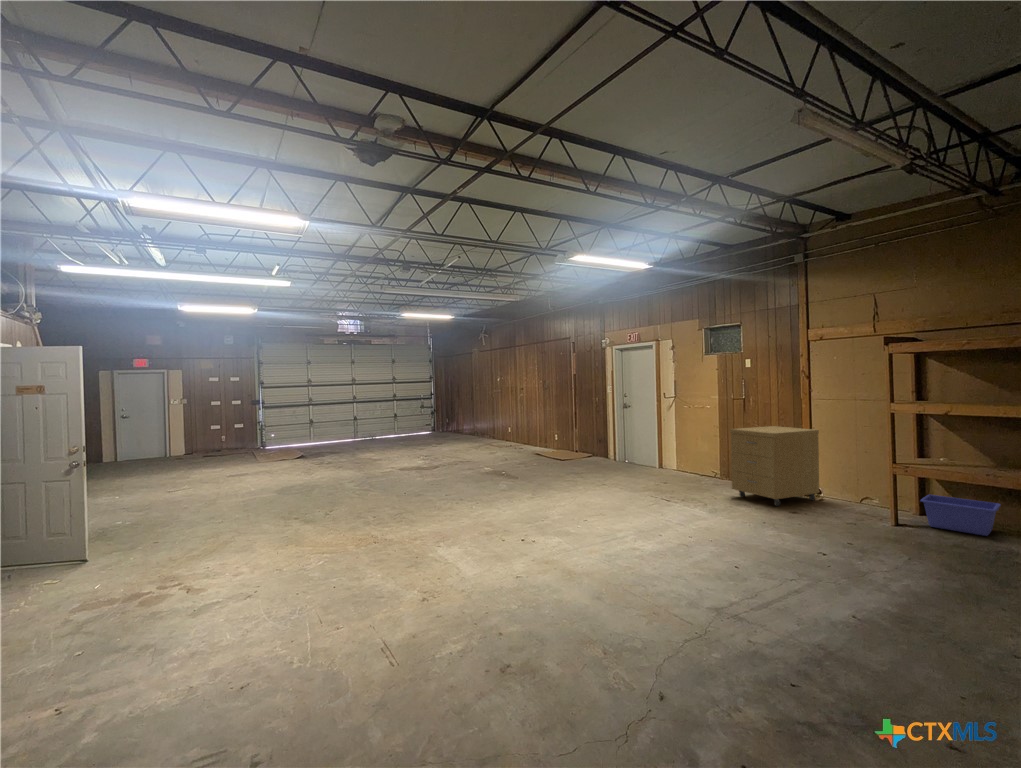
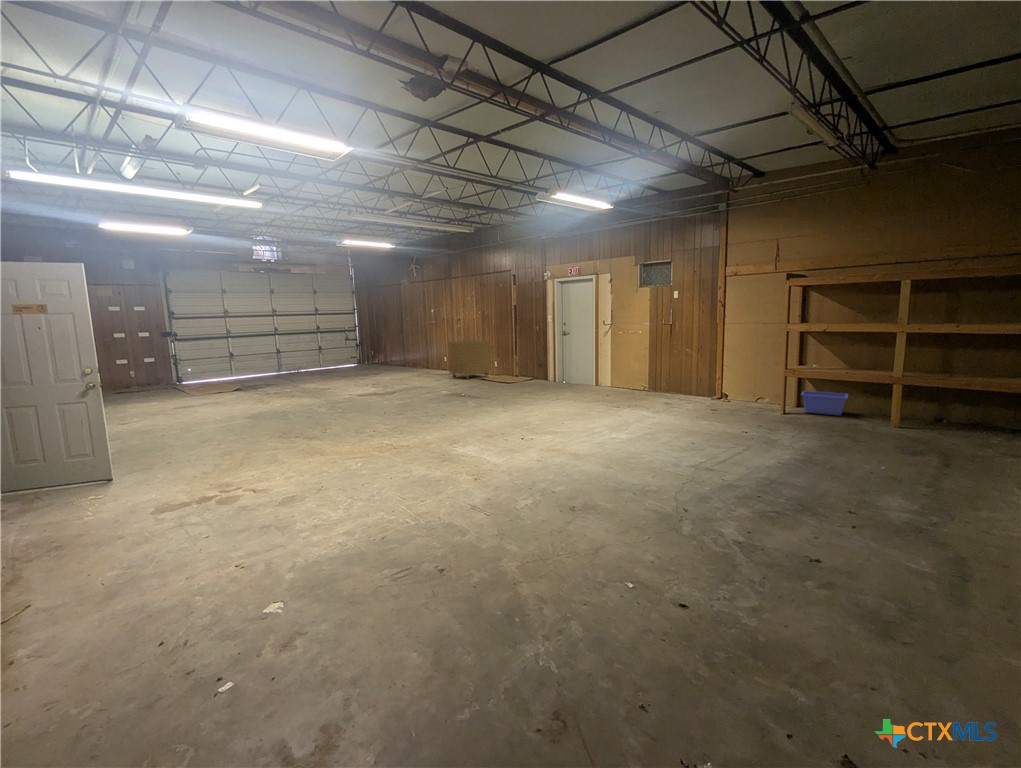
storage cabinet: present [730,426,819,506] -> present [448,340,490,379]

